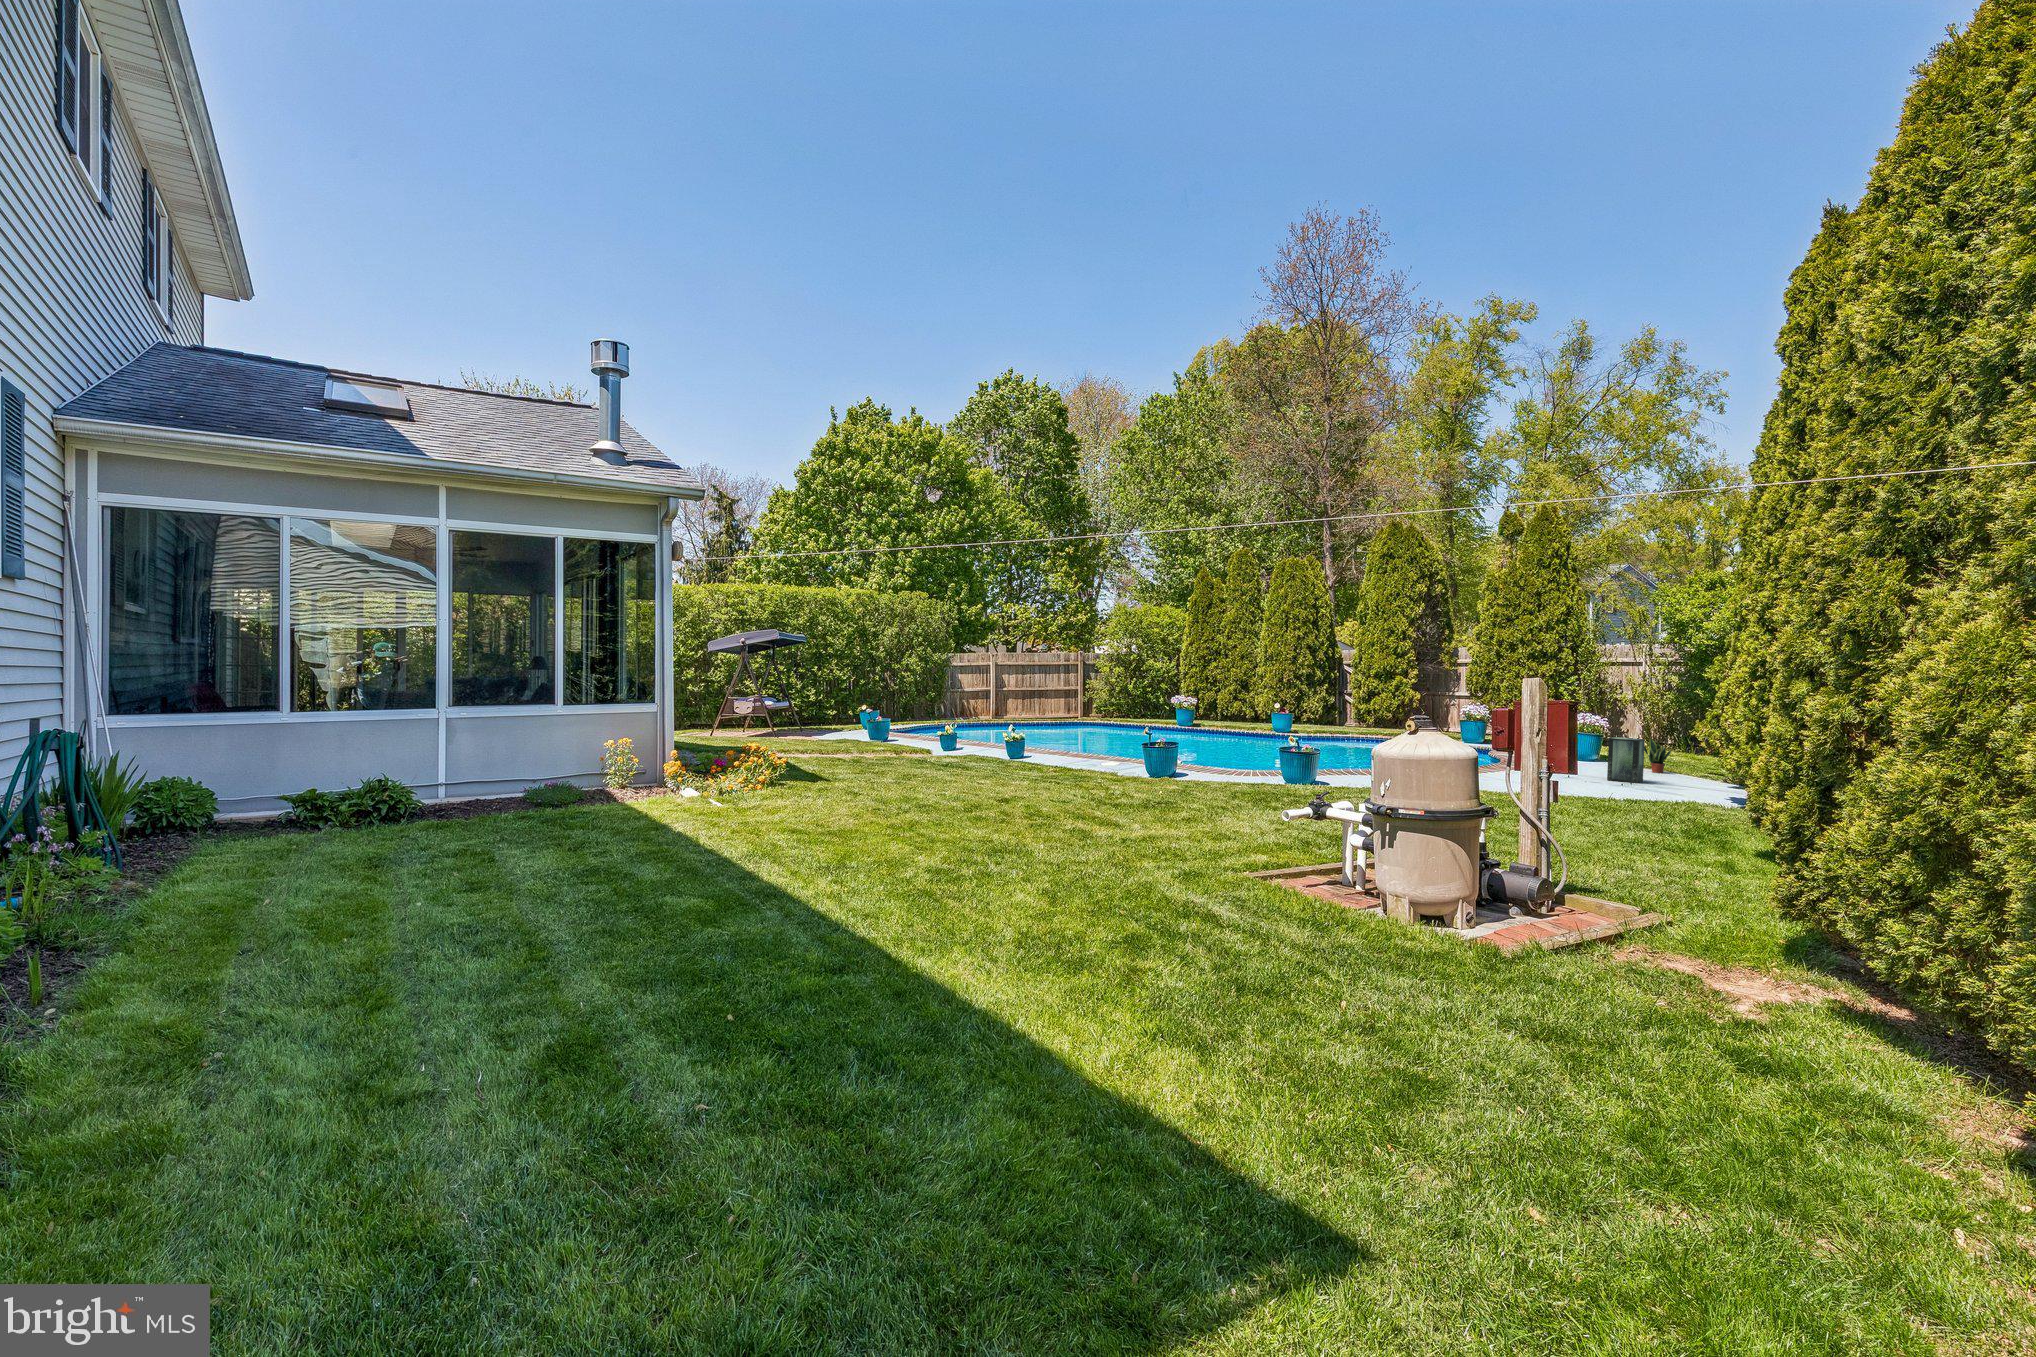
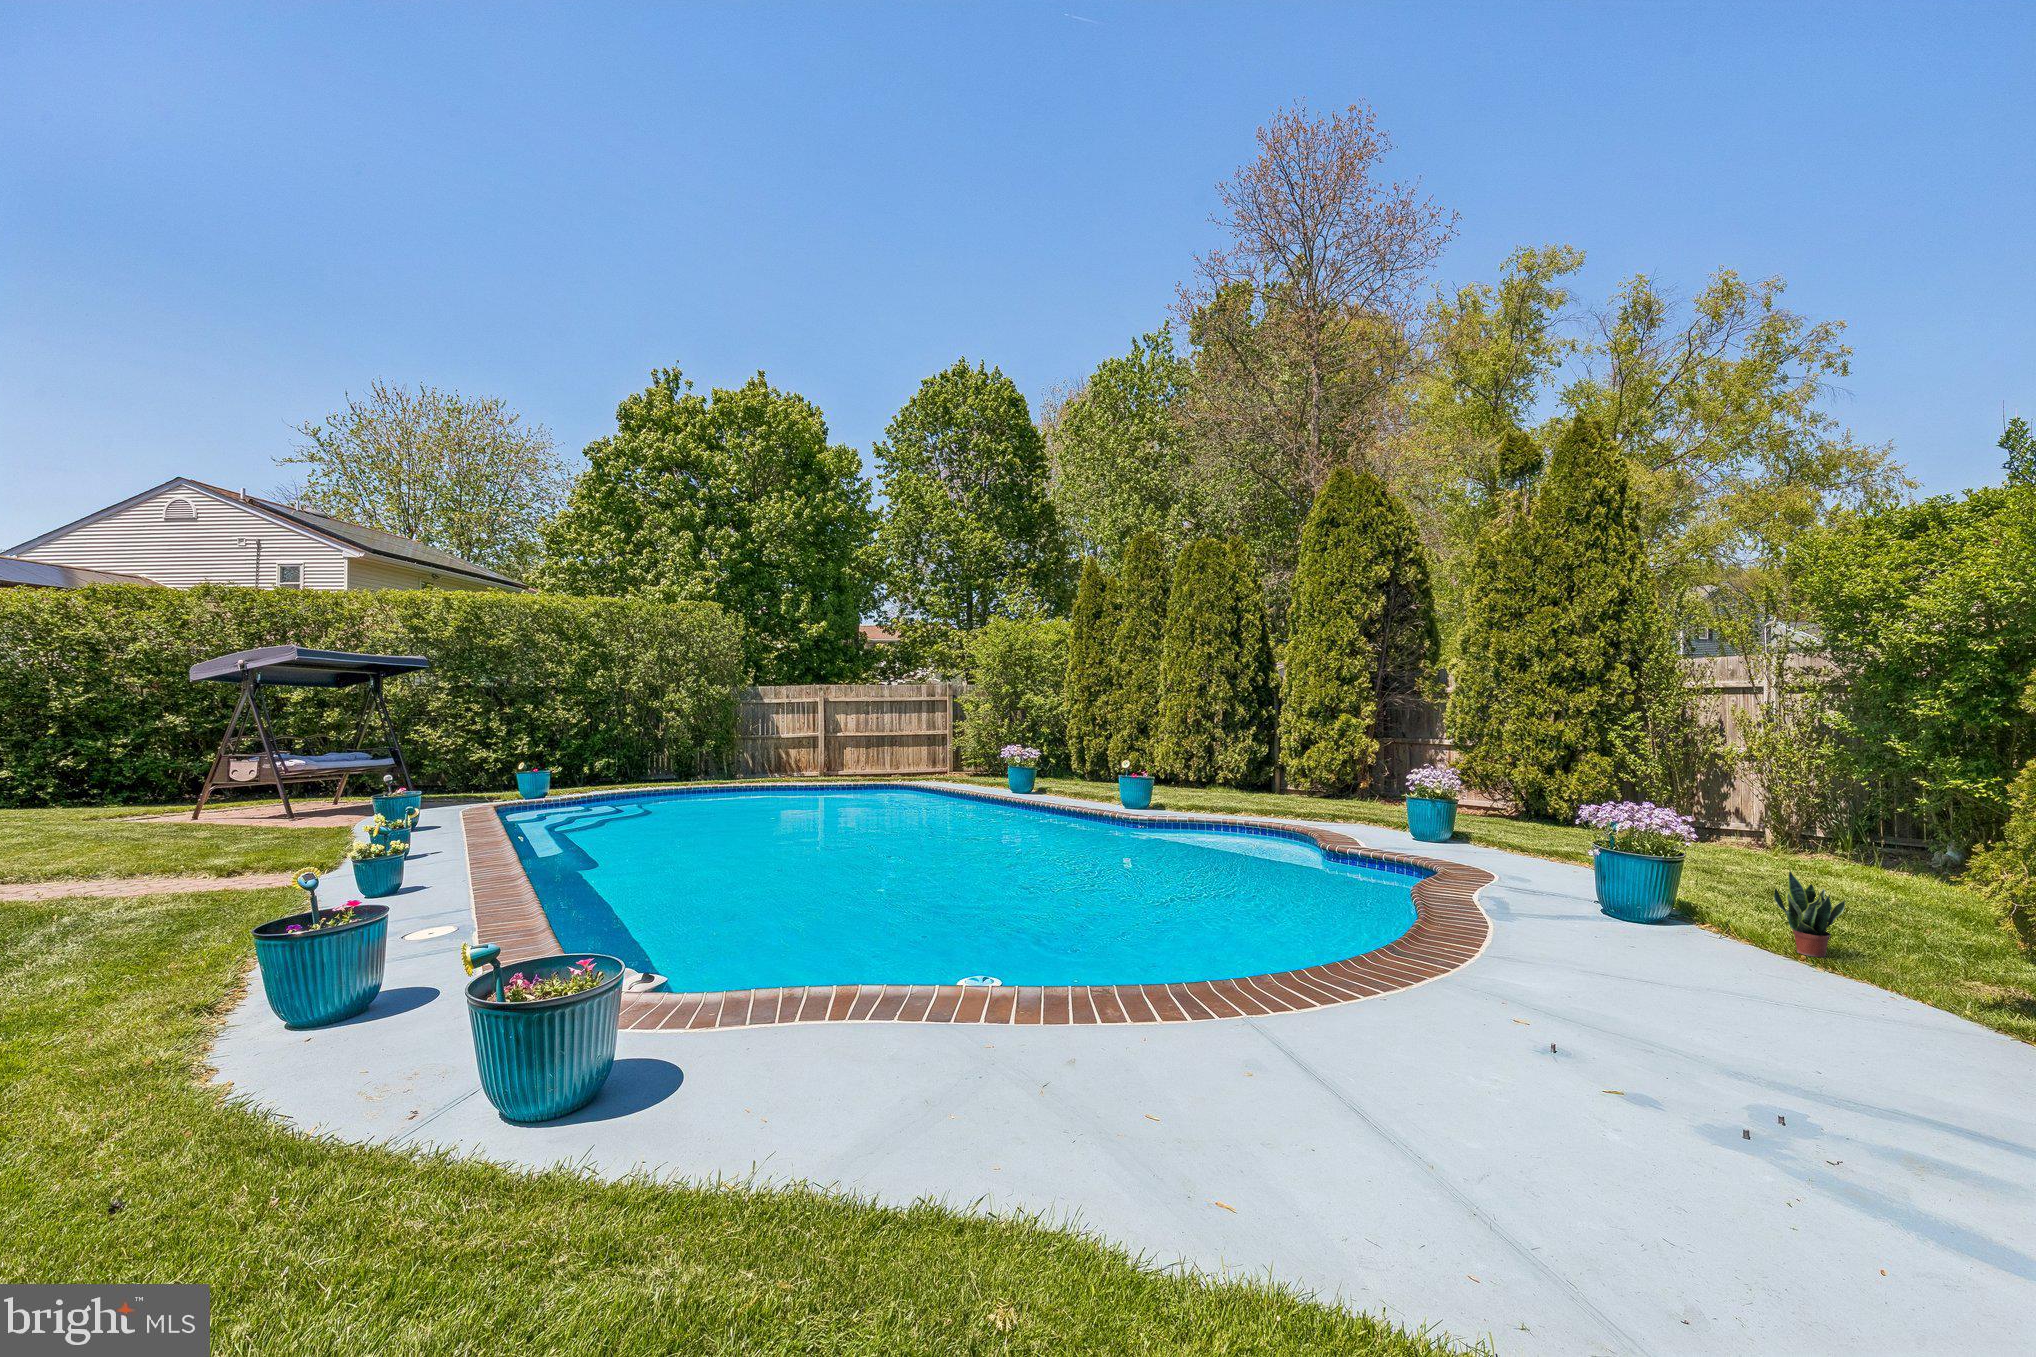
storage box: present [1607,737,1645,783] -> none [1673,885,1774,1023]

